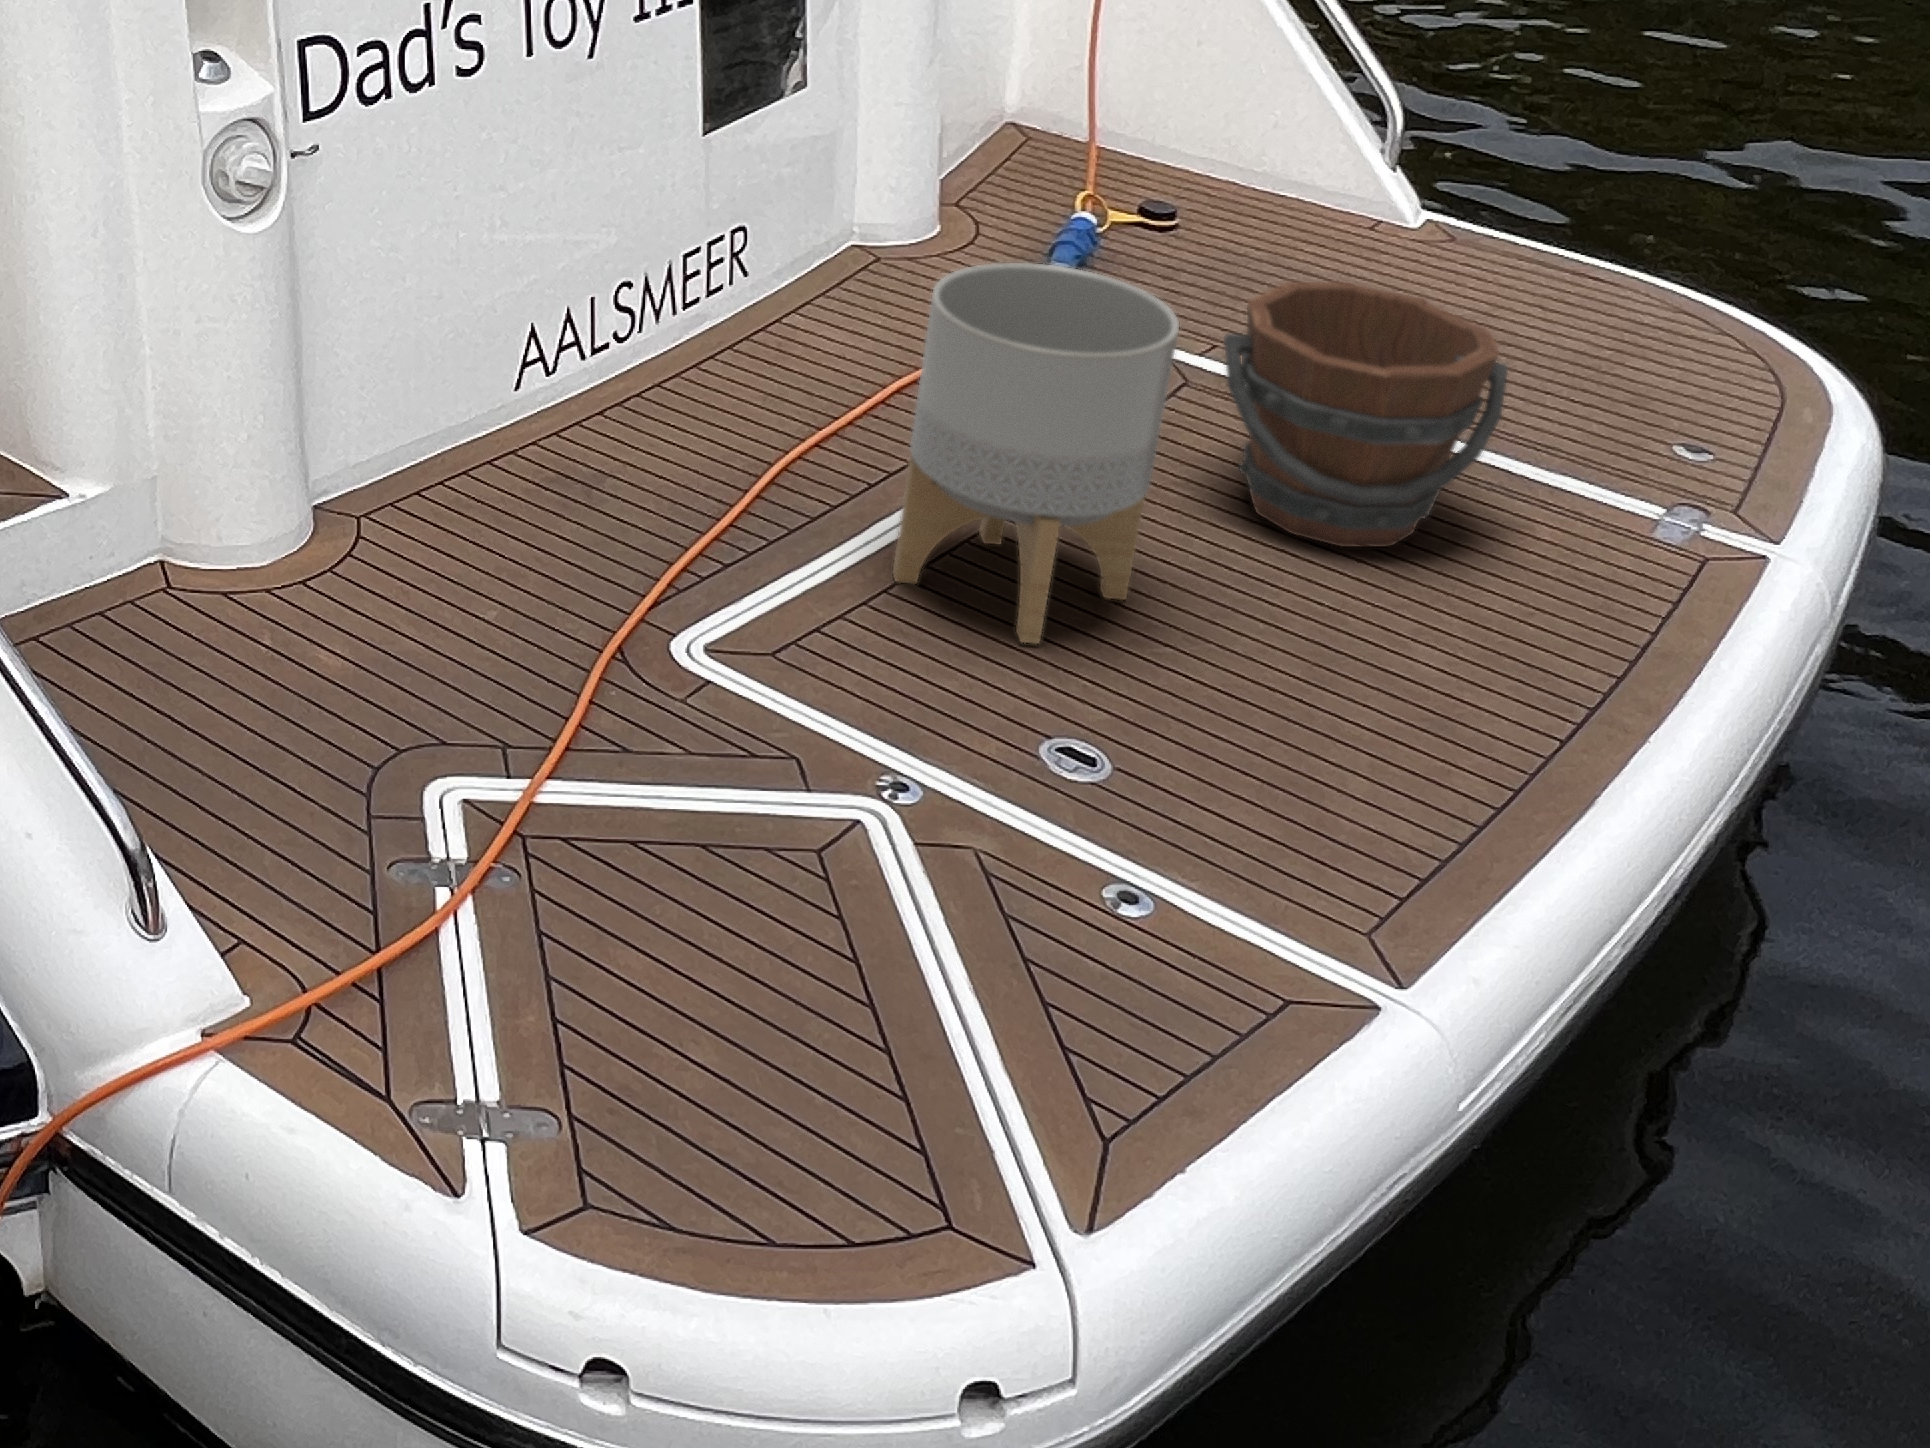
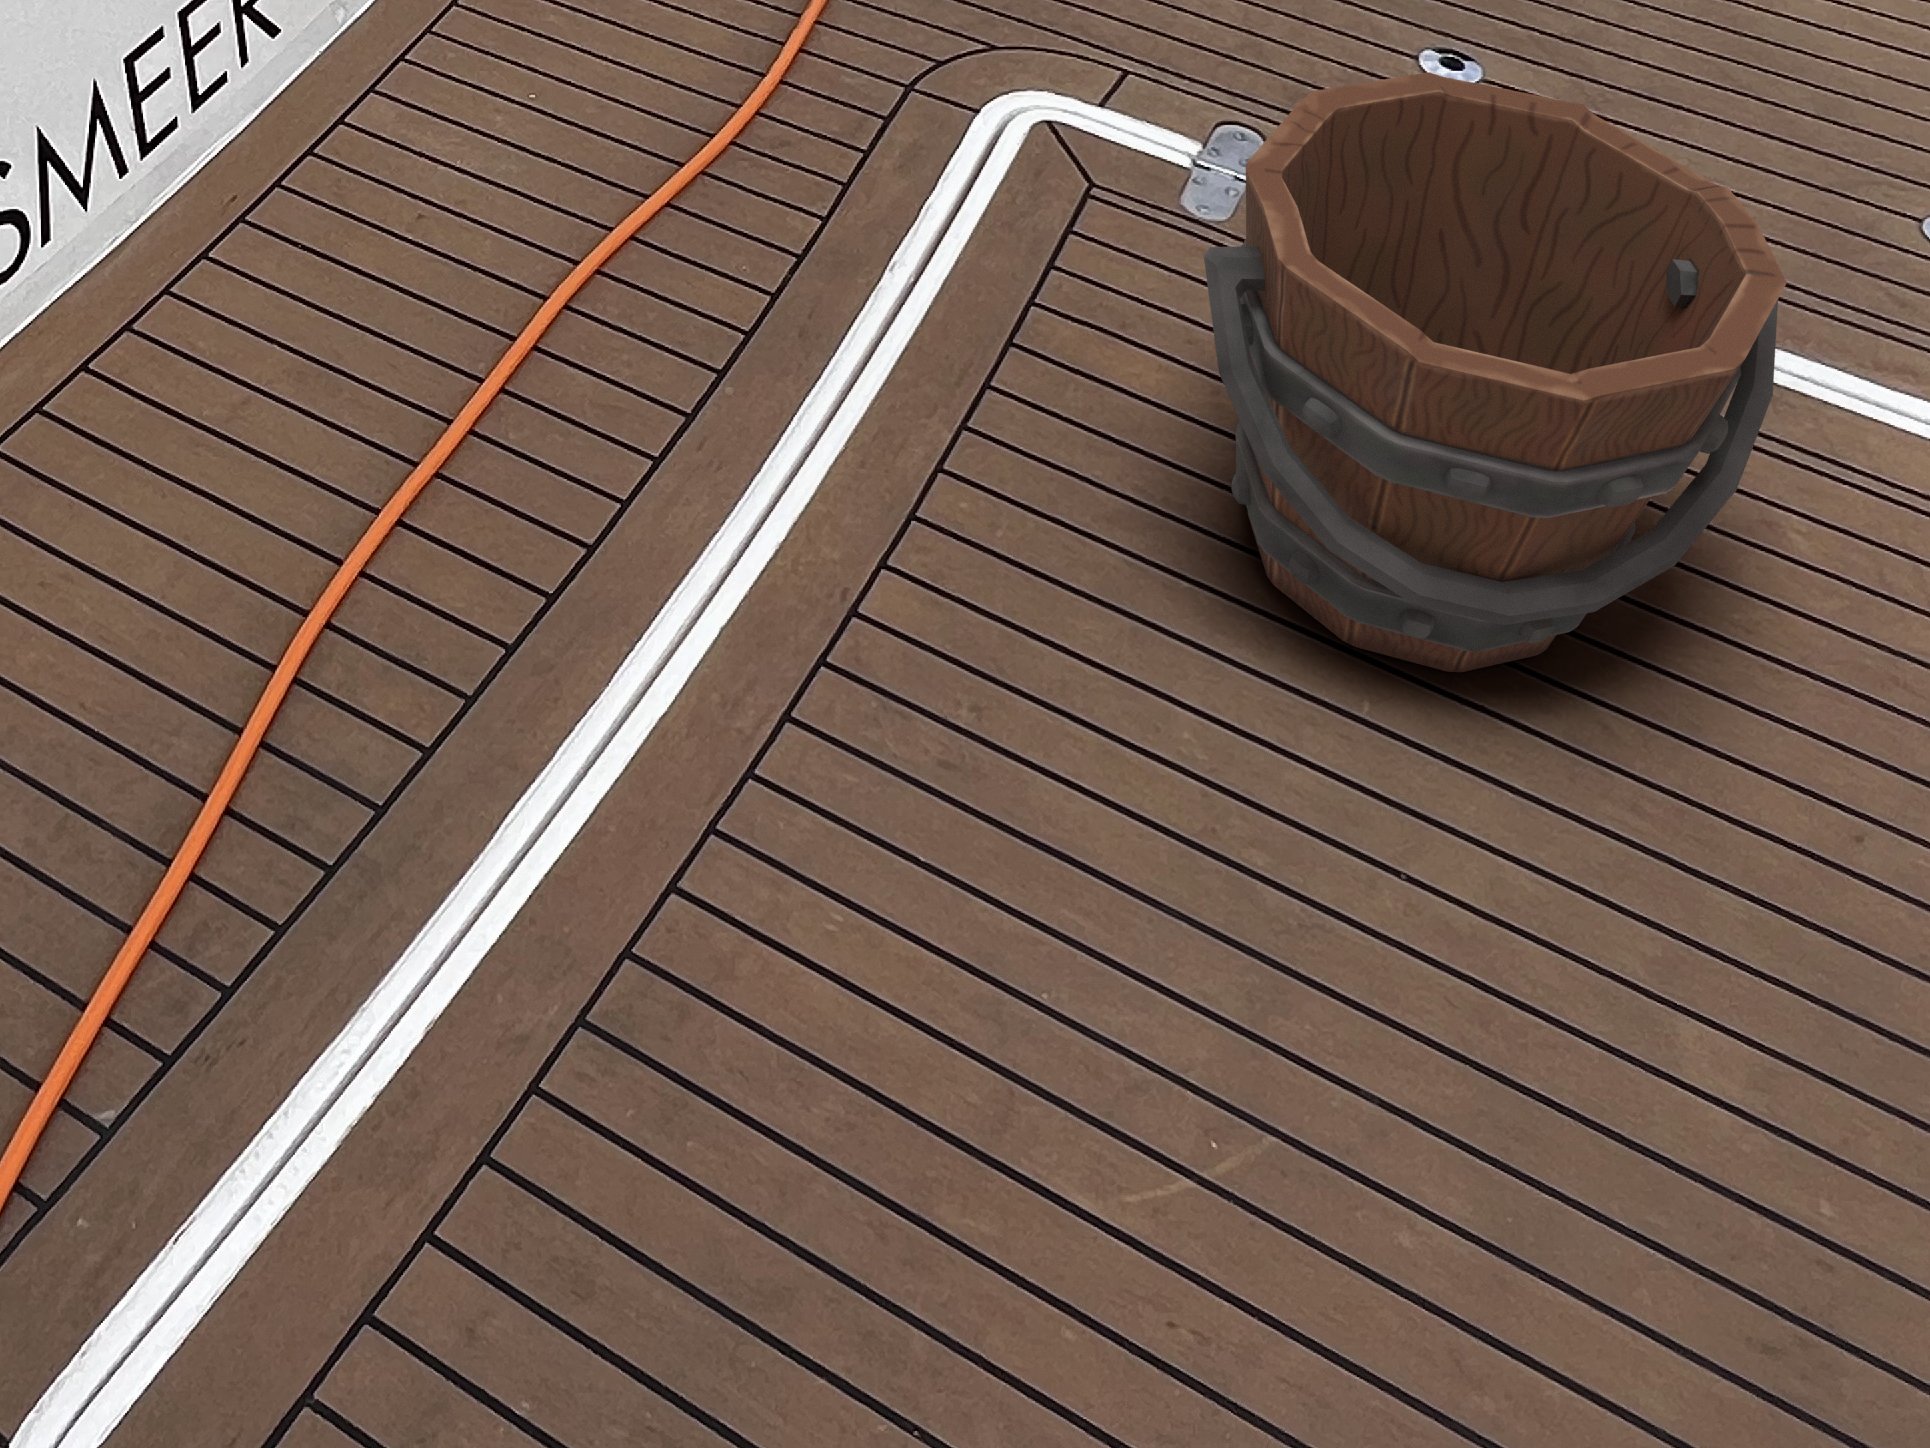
planter: present [893,263,1179,644] -> none [531,251,1172,1216]

